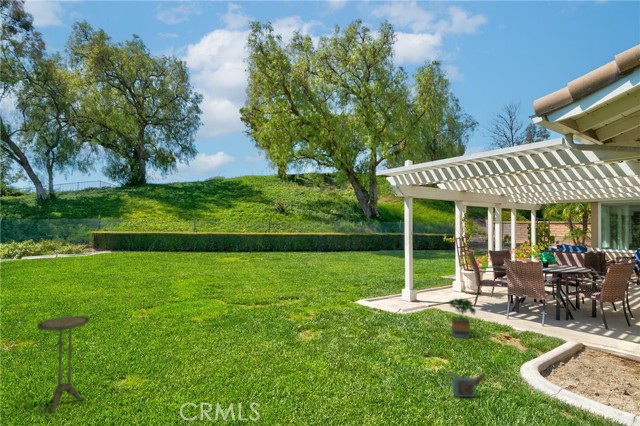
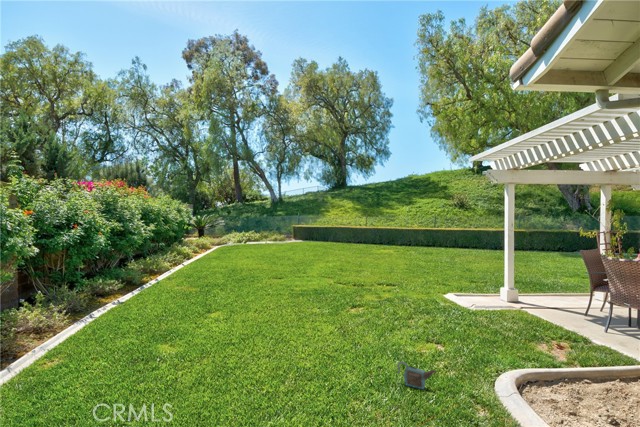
potted tree: present [449,299,476,338] -> none [495,300,527,346]
side table: present [37,316,90,413] -> none [147,276,175,331]

